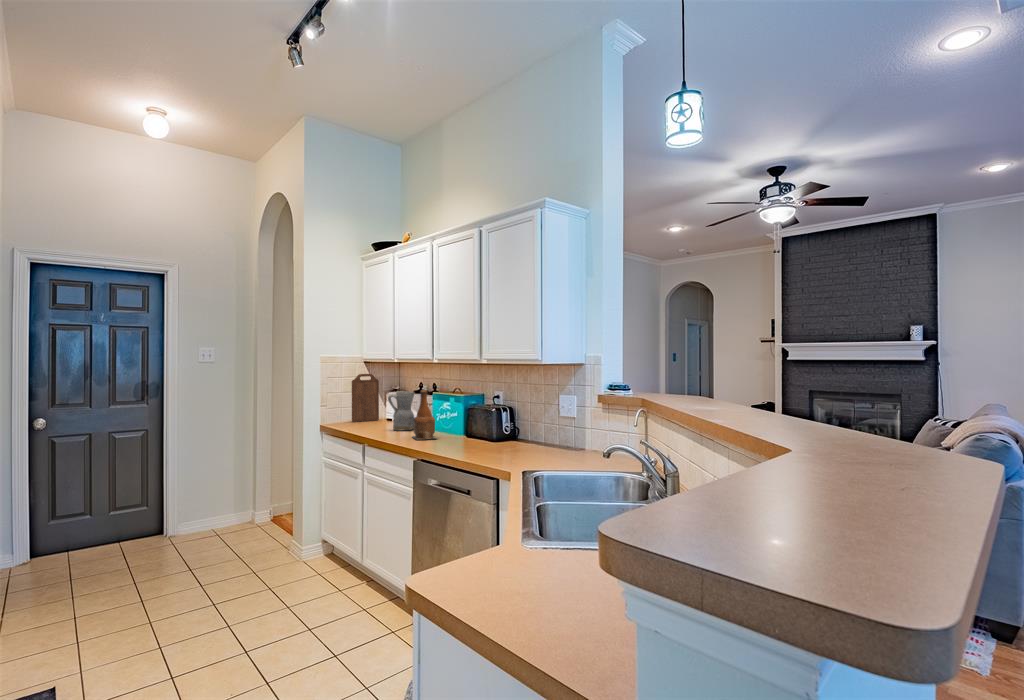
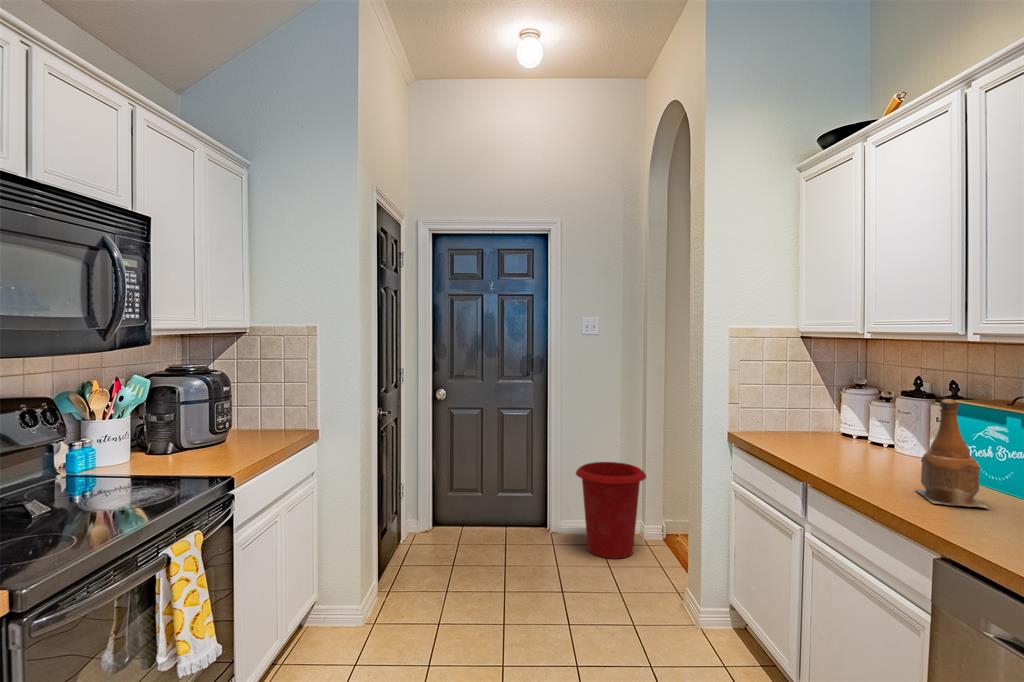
cutting board: present [352,374,379,422] -> none [778,356,825,432]
ceramic pitcher: present [388,391,414,430] -> none [852,392,911,467]
waste bin: none [195,465,259,541] -> present [576,462,646,559]

